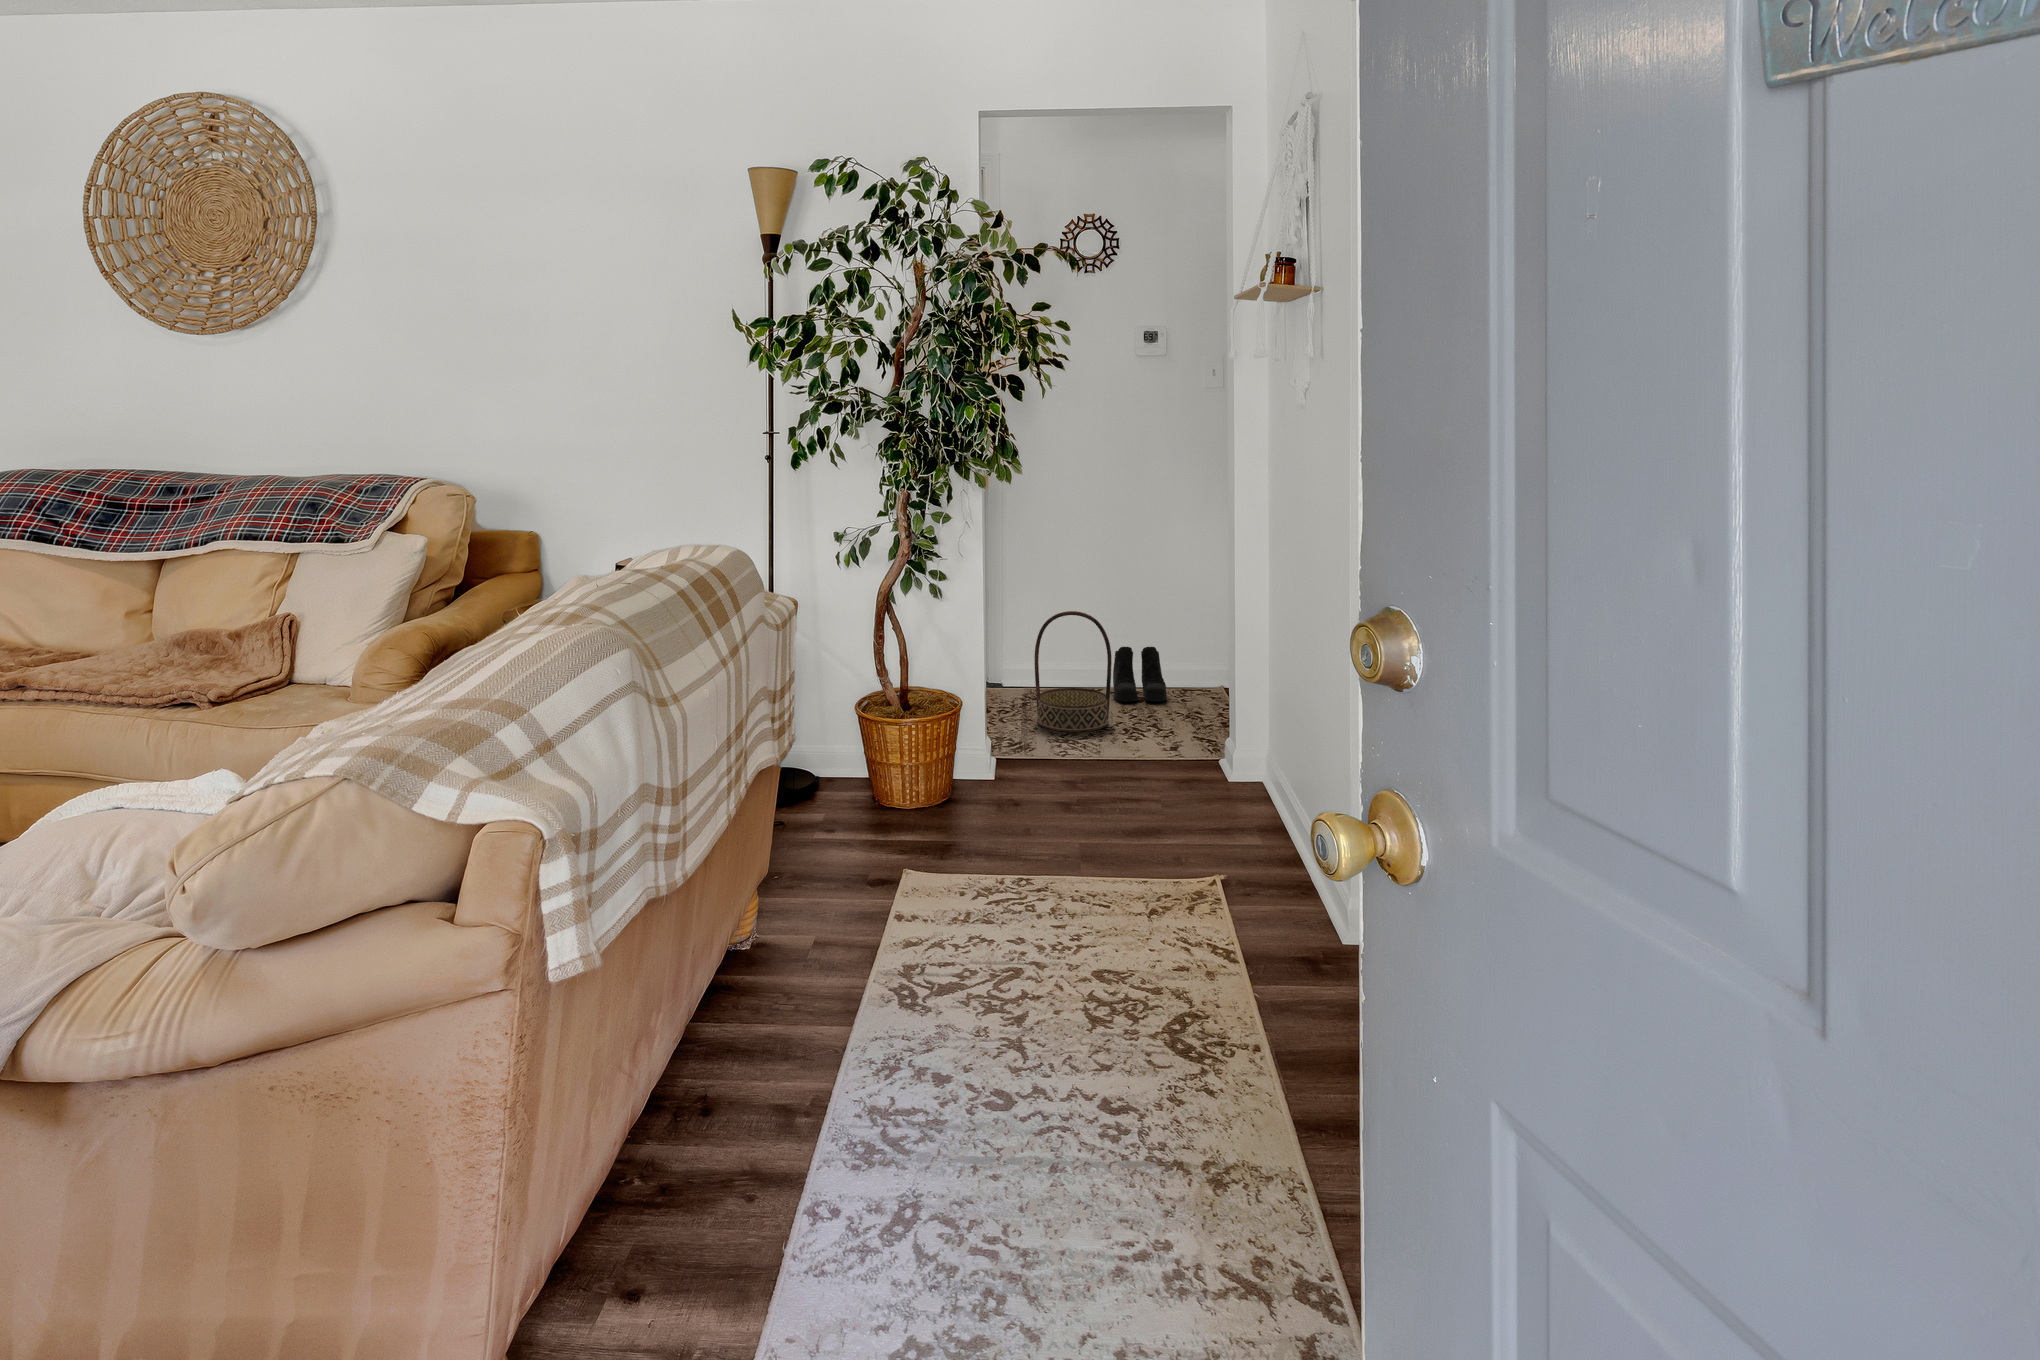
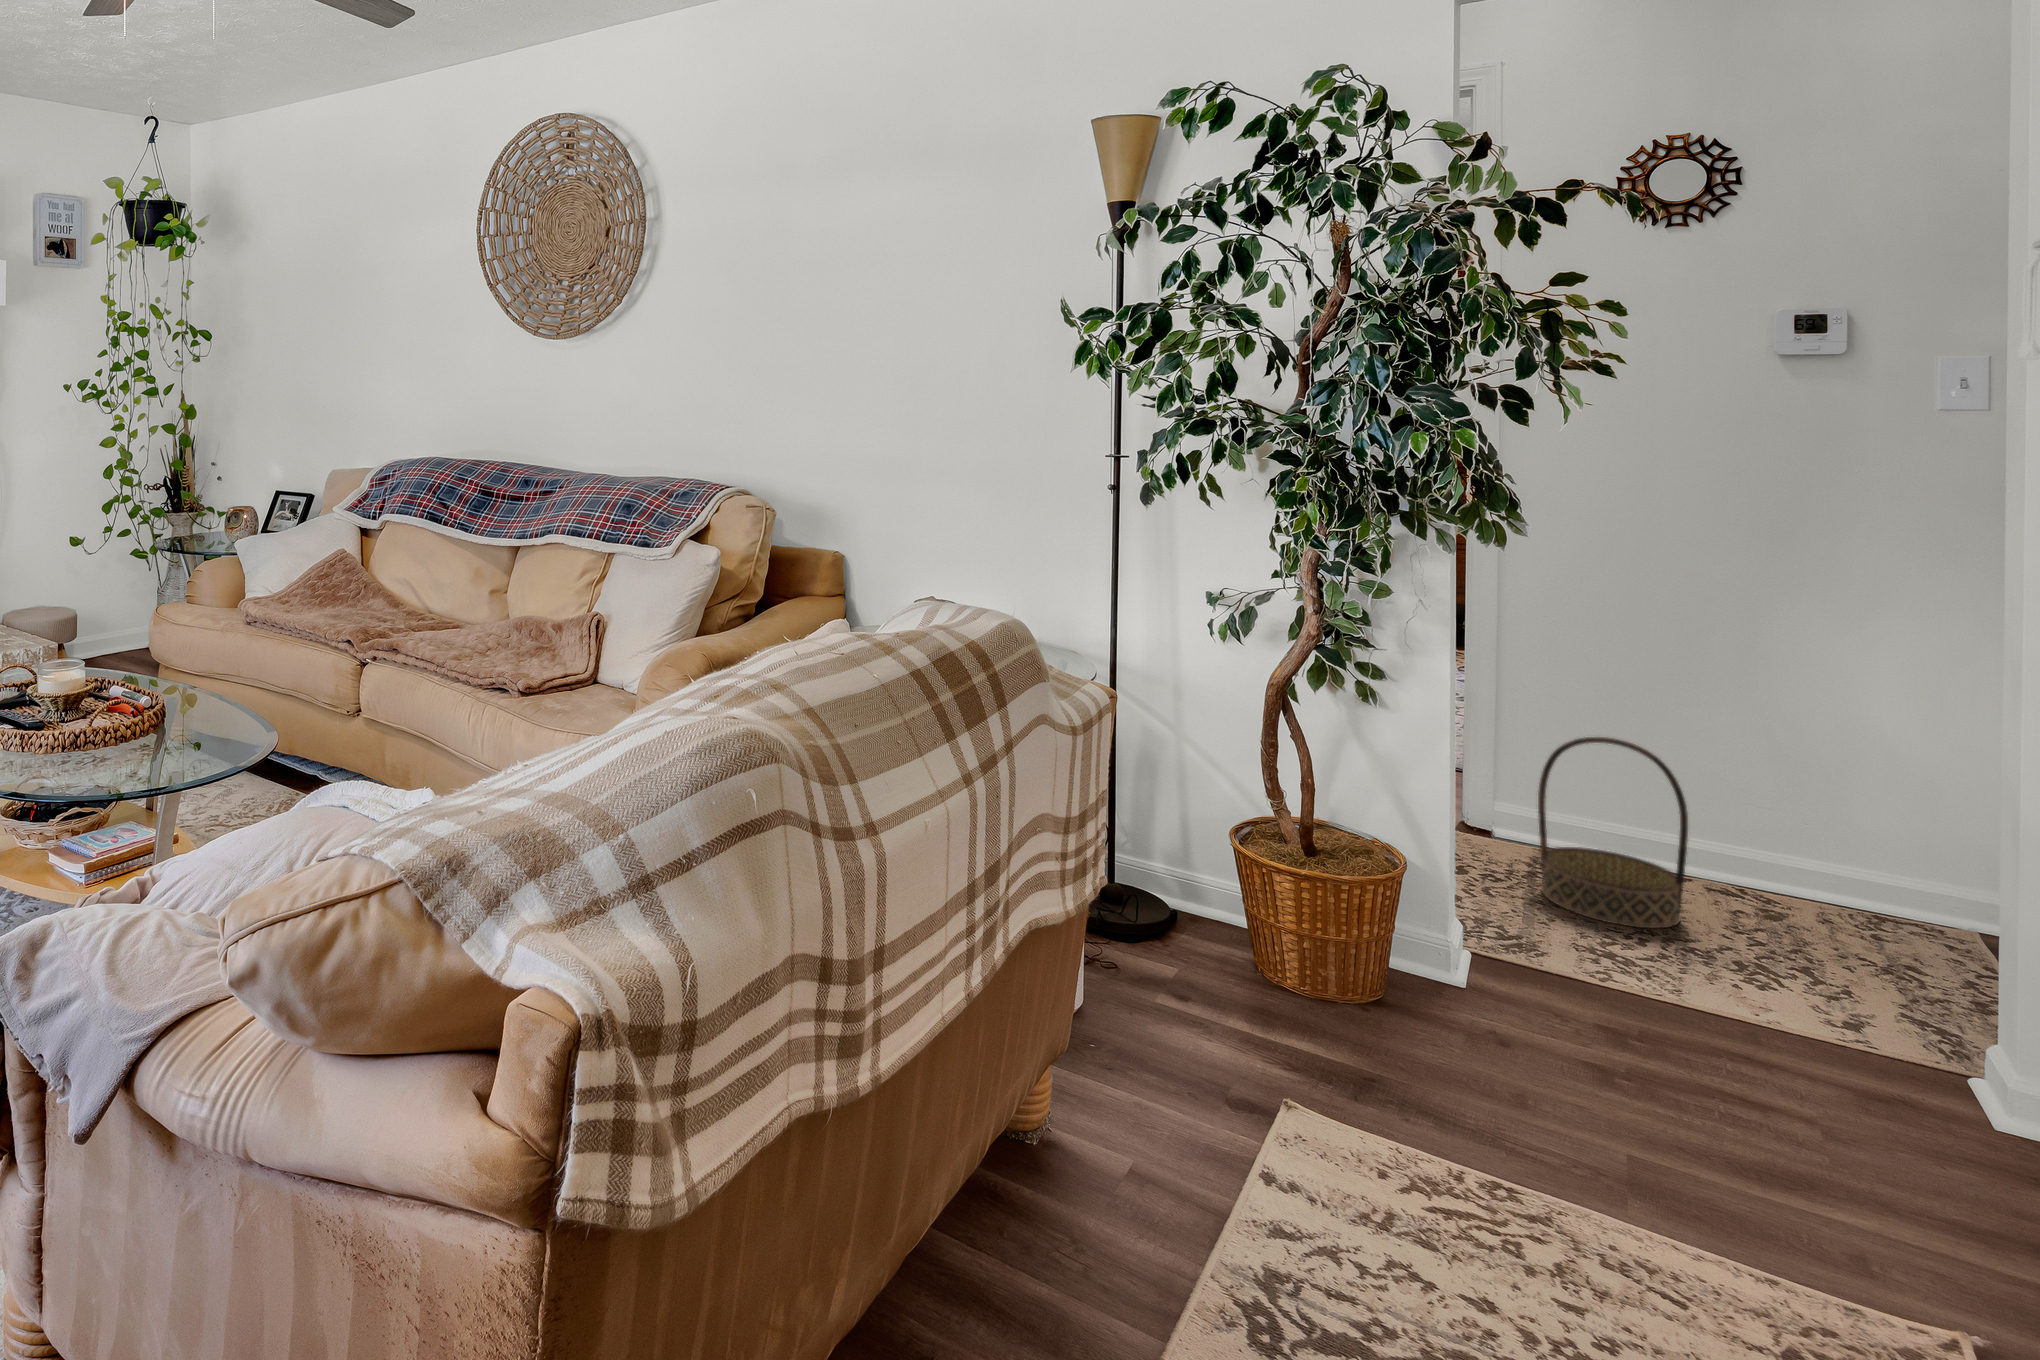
boots: present [1113,647,1167,702] -> none [1691,801,1804,903]

